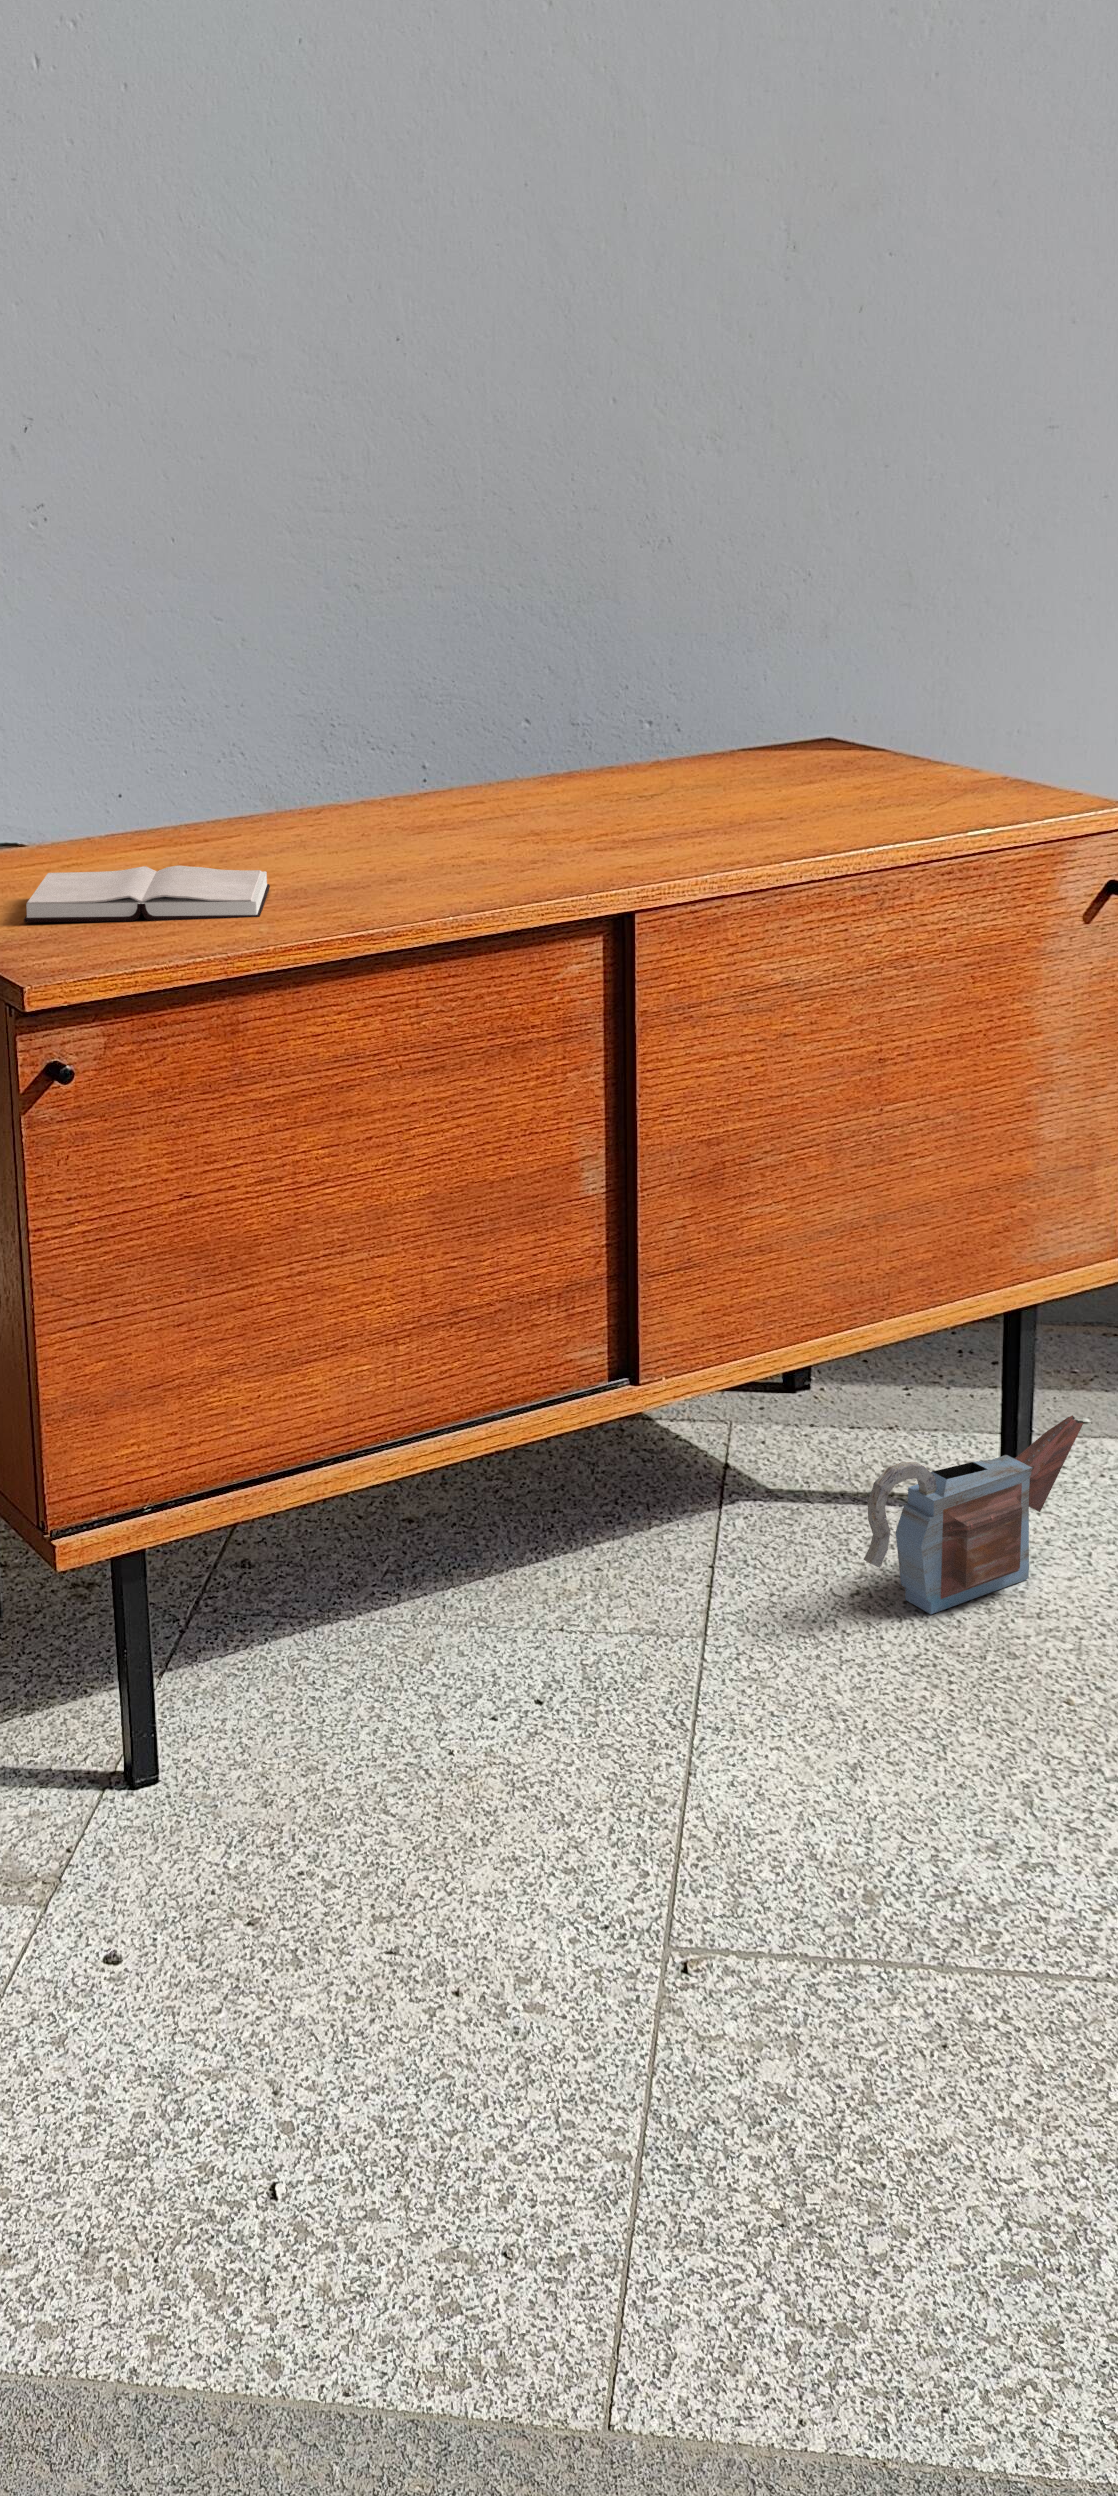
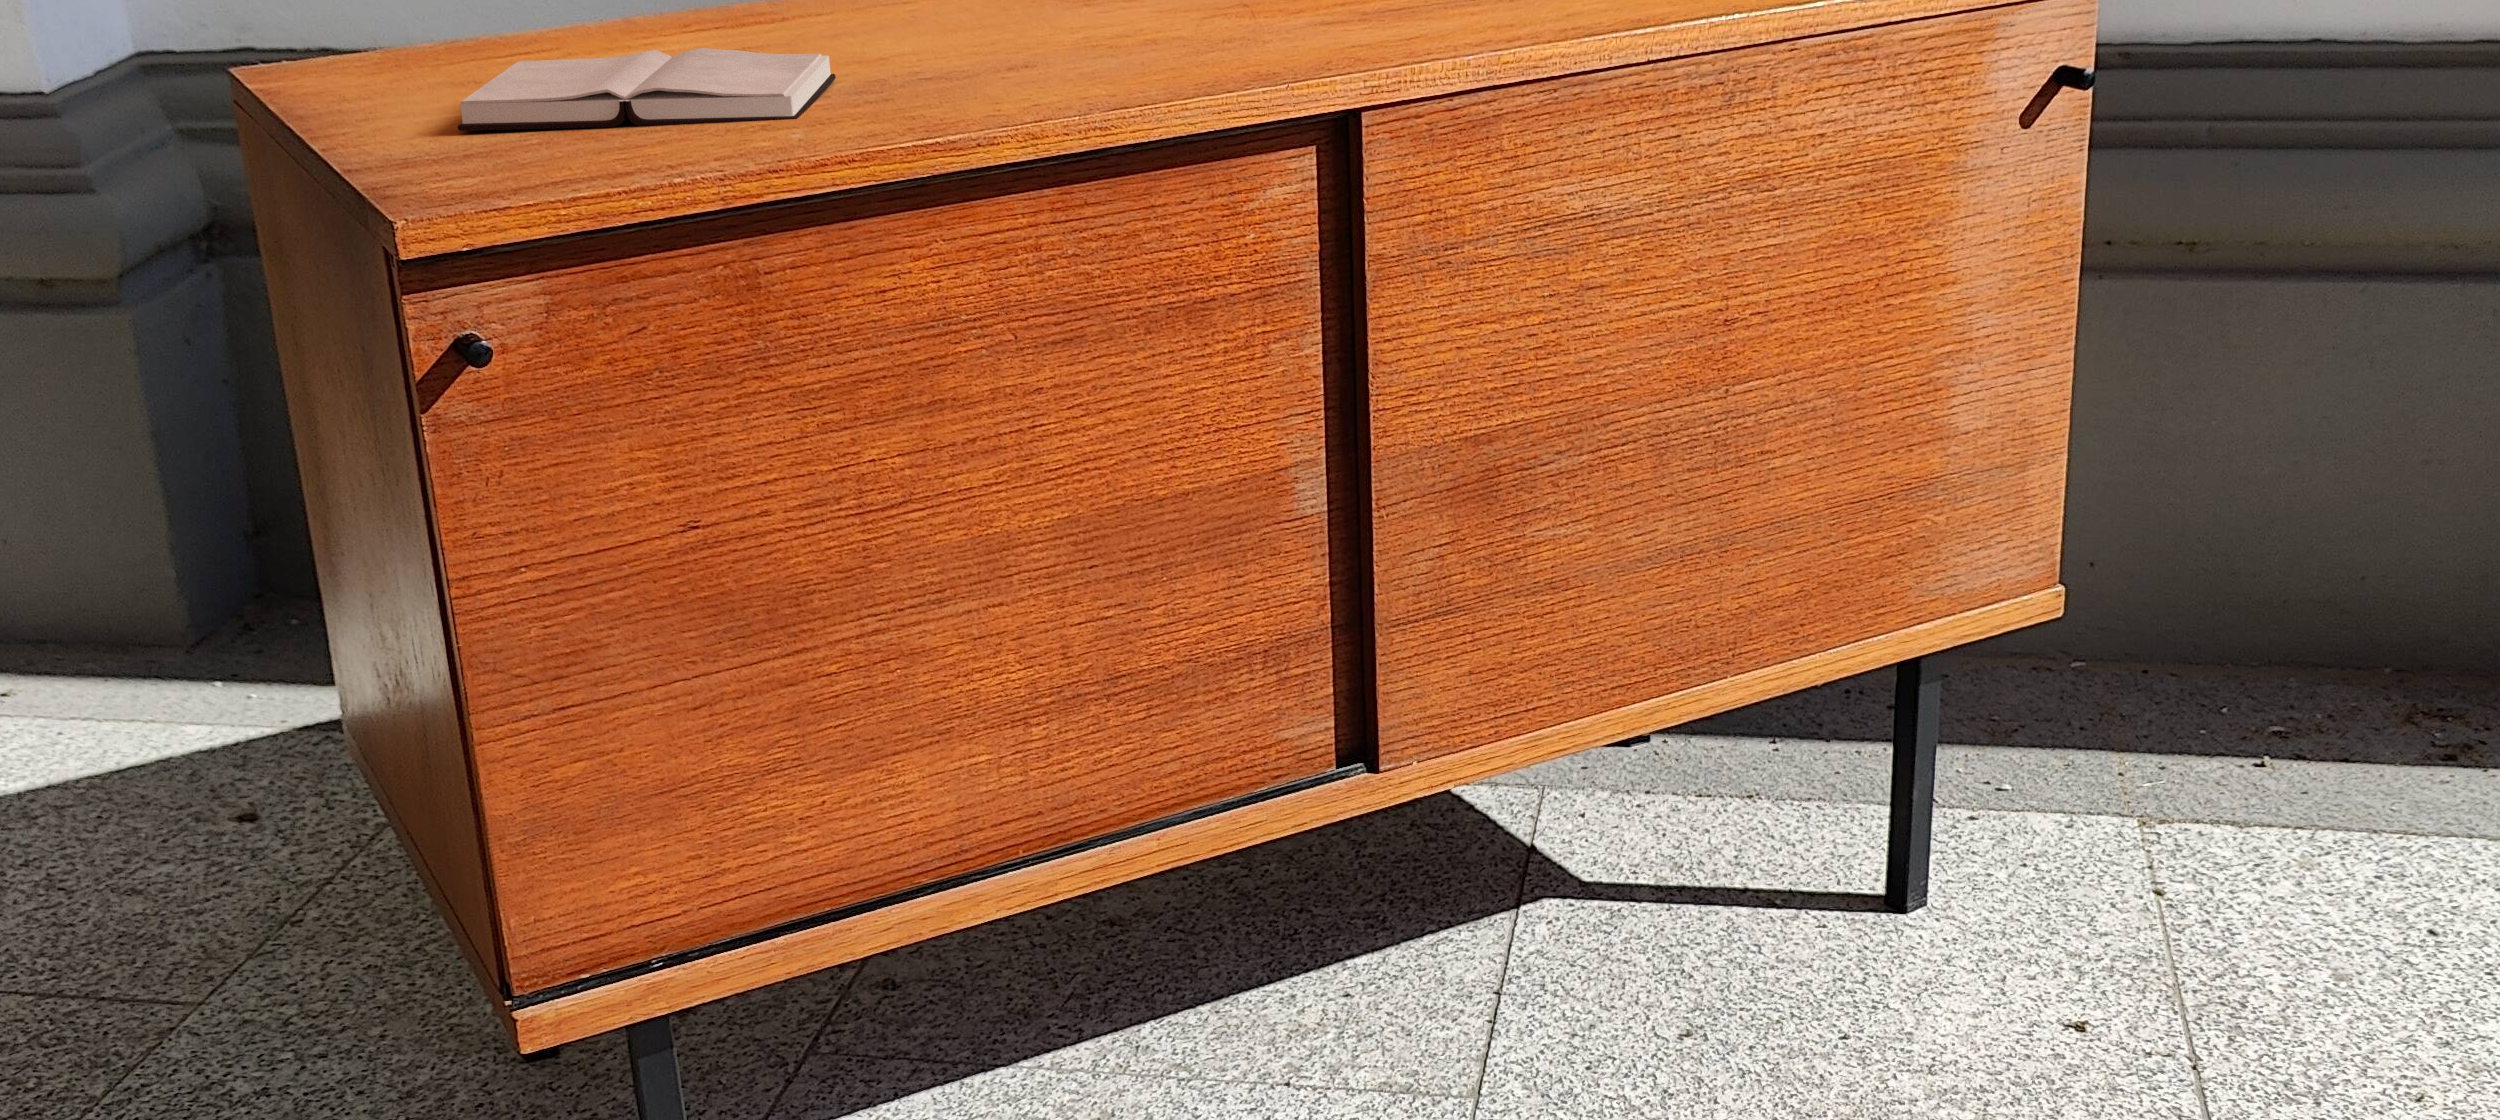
watering can: present [864,1416,1084,1614] -> none [1691,798,1999,1066]

